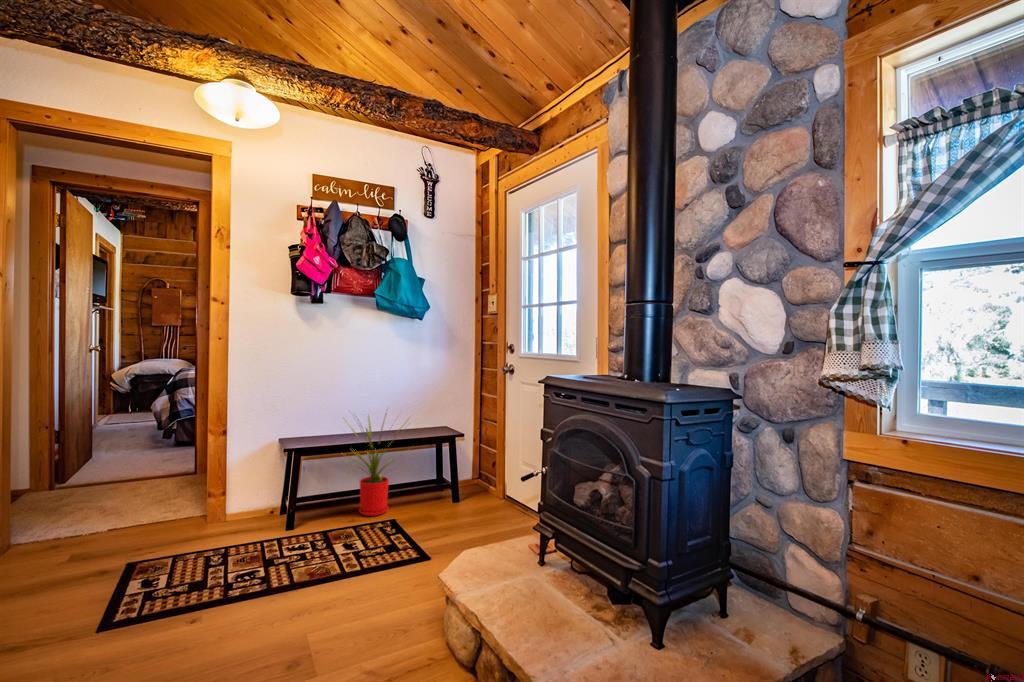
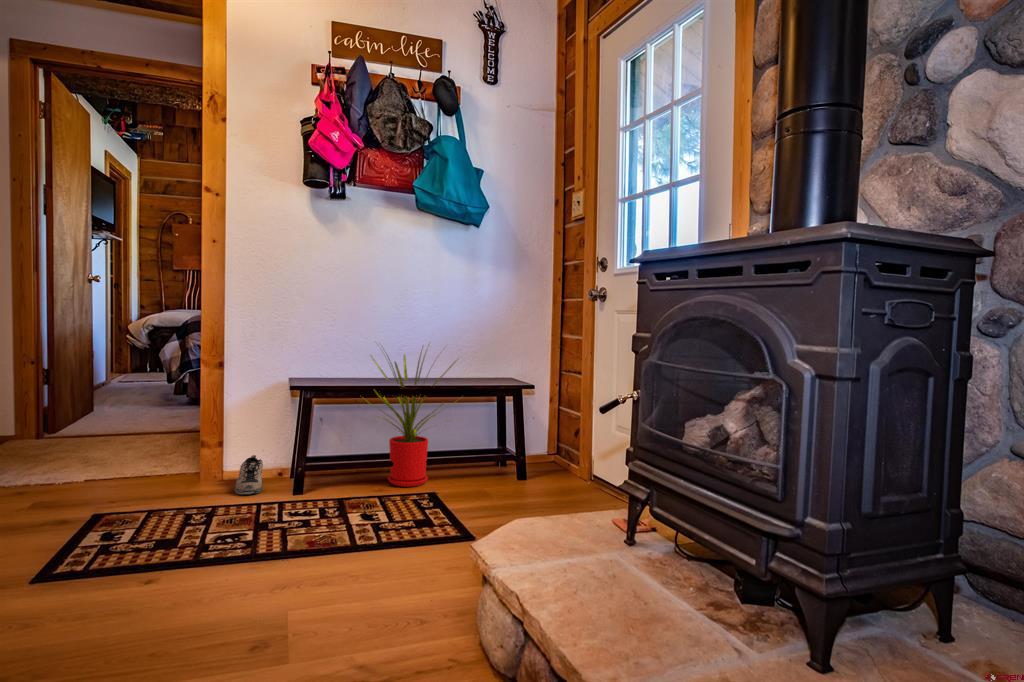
shoe: none [239,499,261,534] -> present [234,455,263,495]

